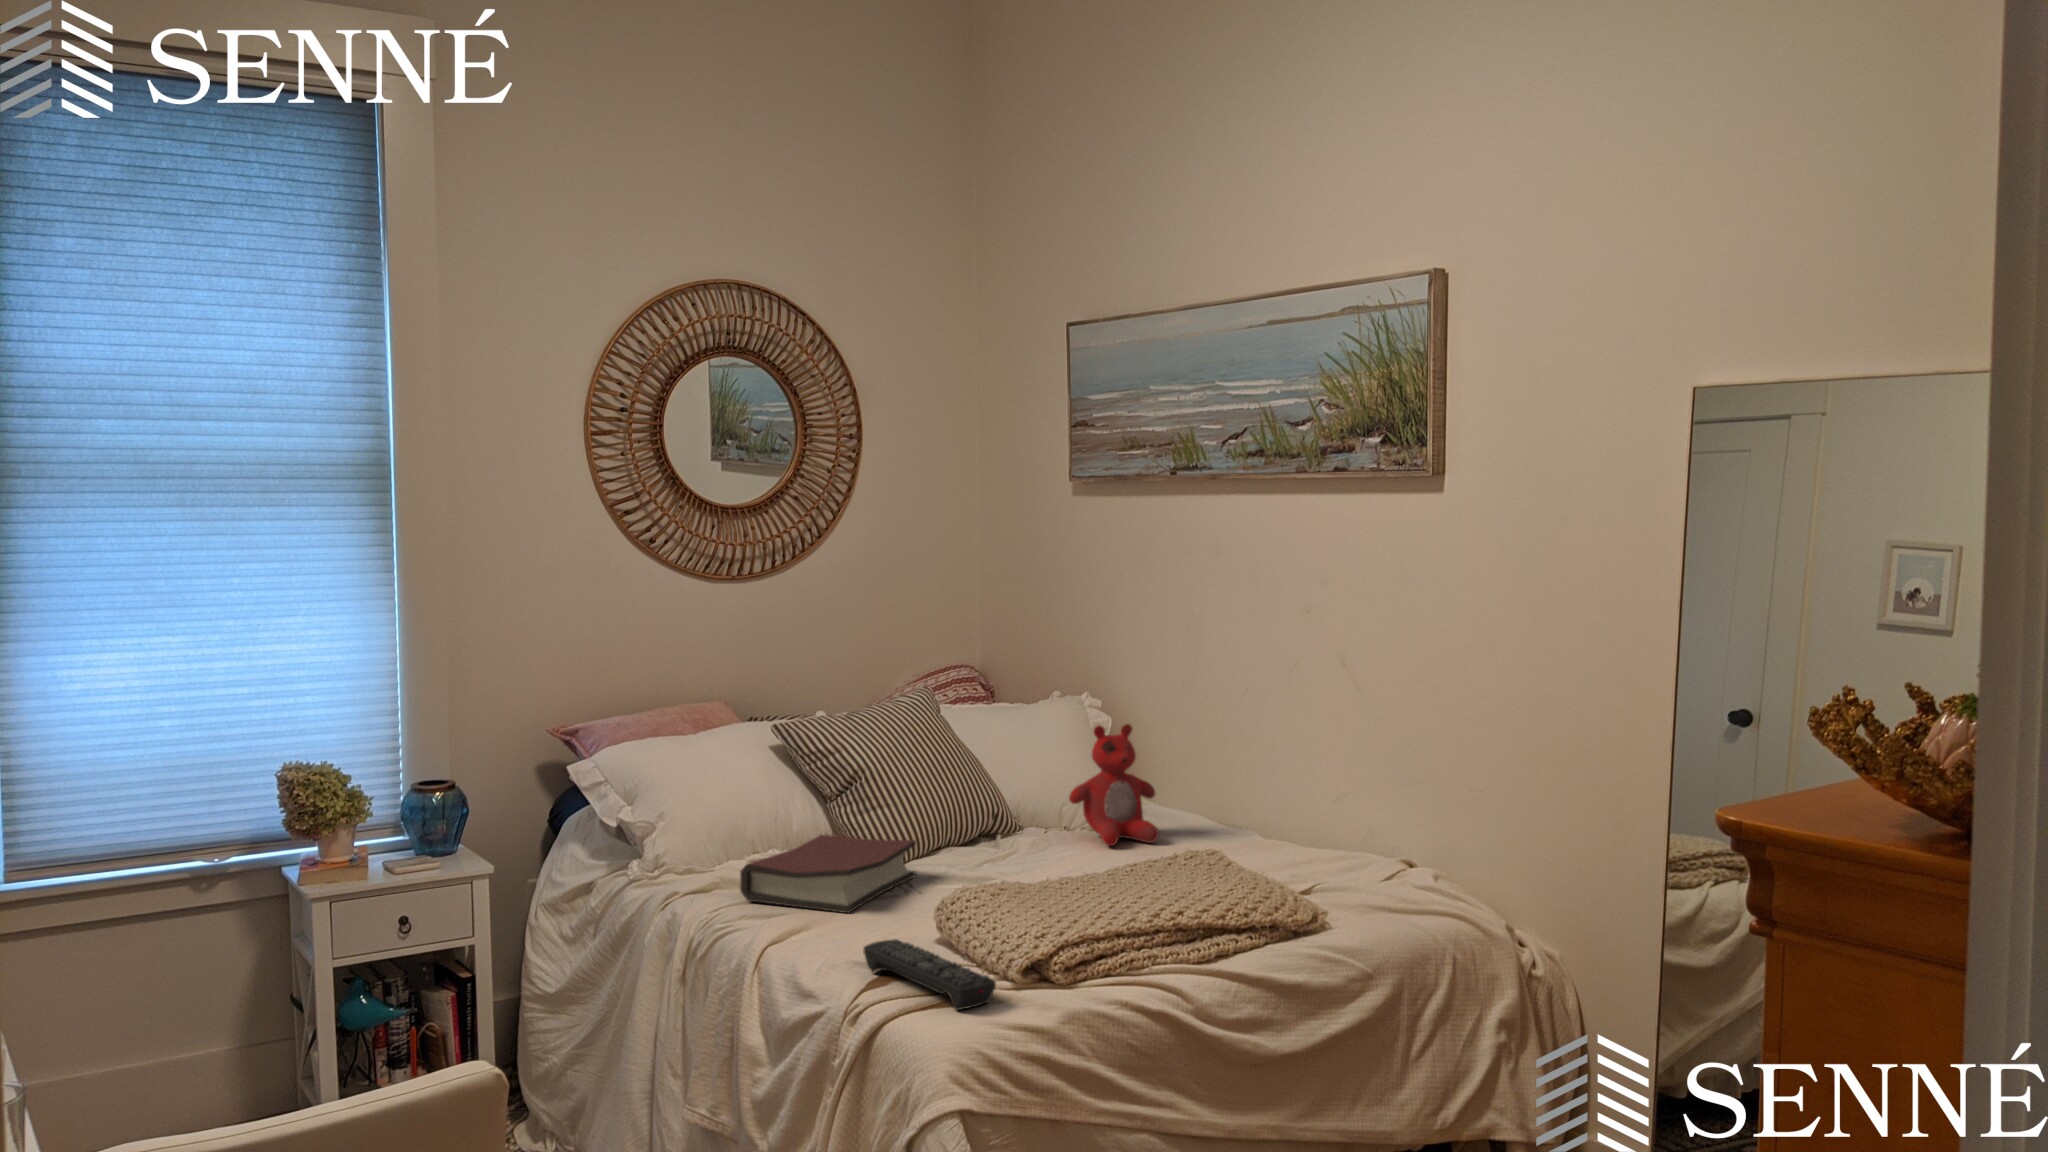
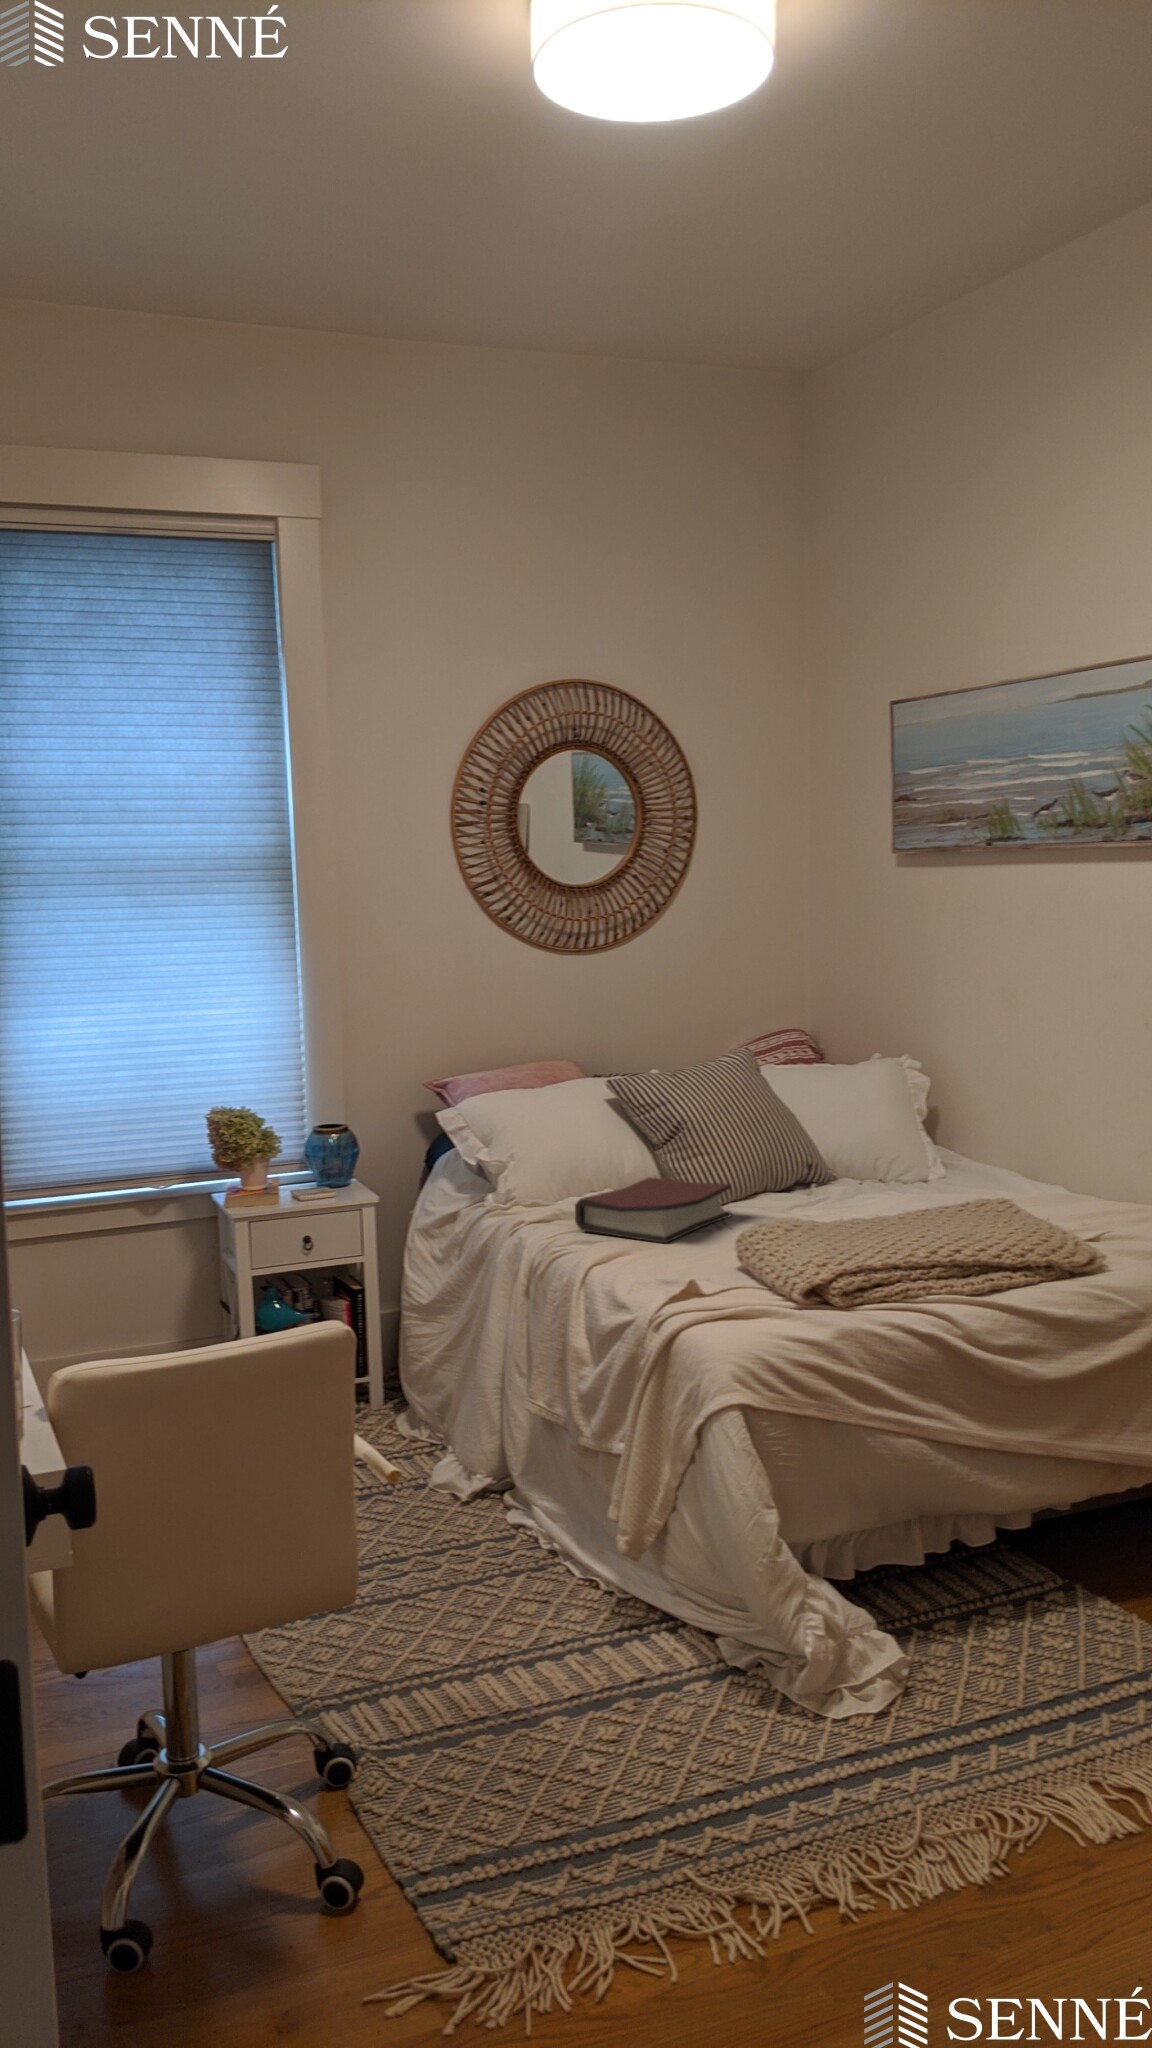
stuffed bear: present [1069,724,1159,846] -> none [879,1083,964,1196]
remote control: present [863,939,996,1010] -> none [669,1263,777,1323]

